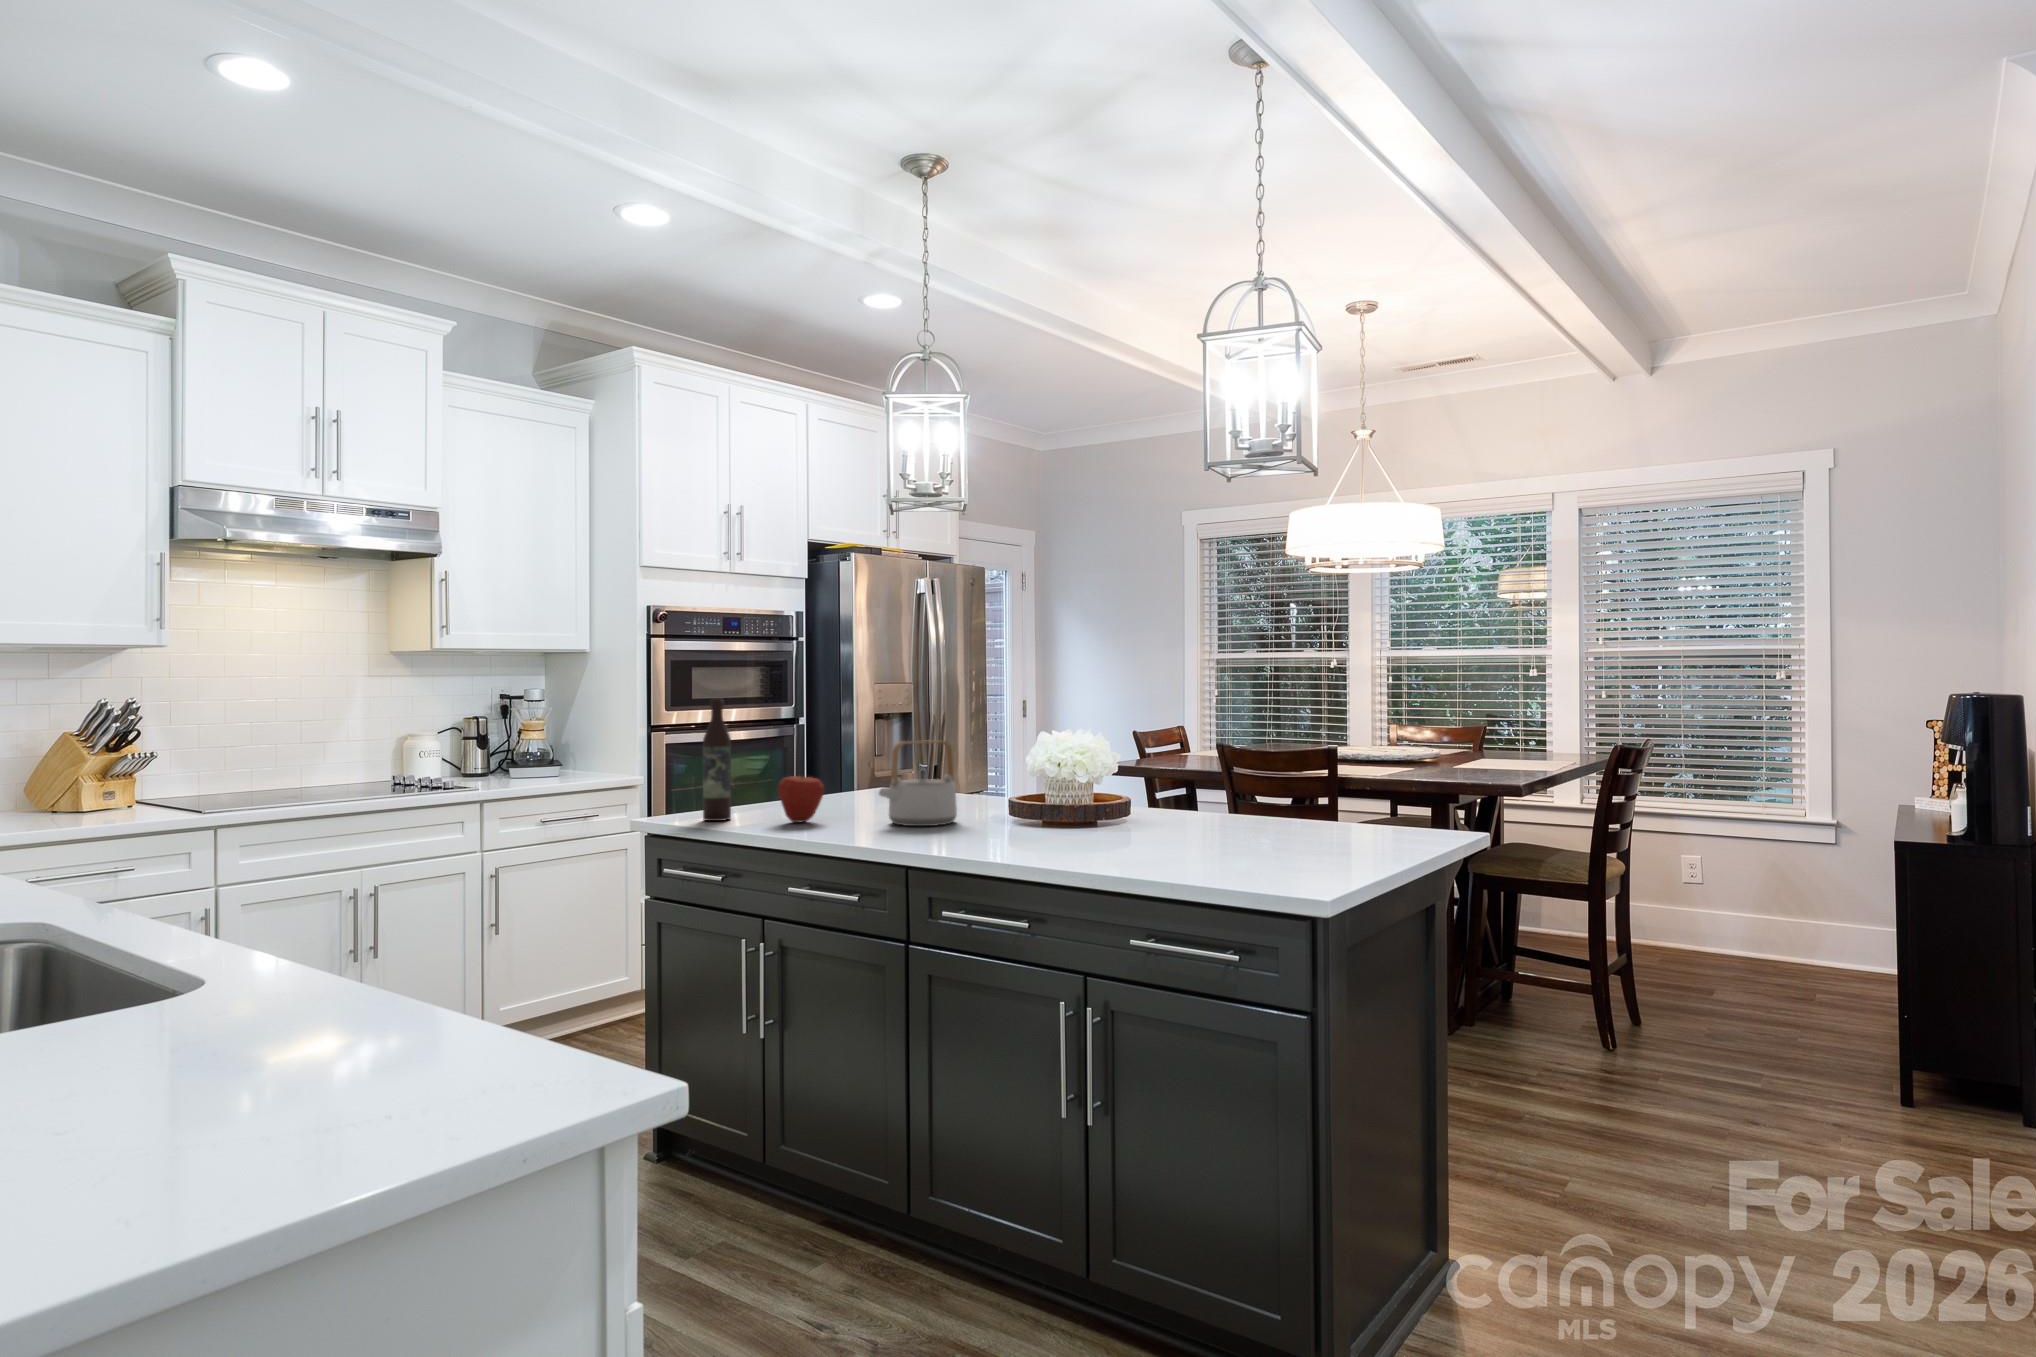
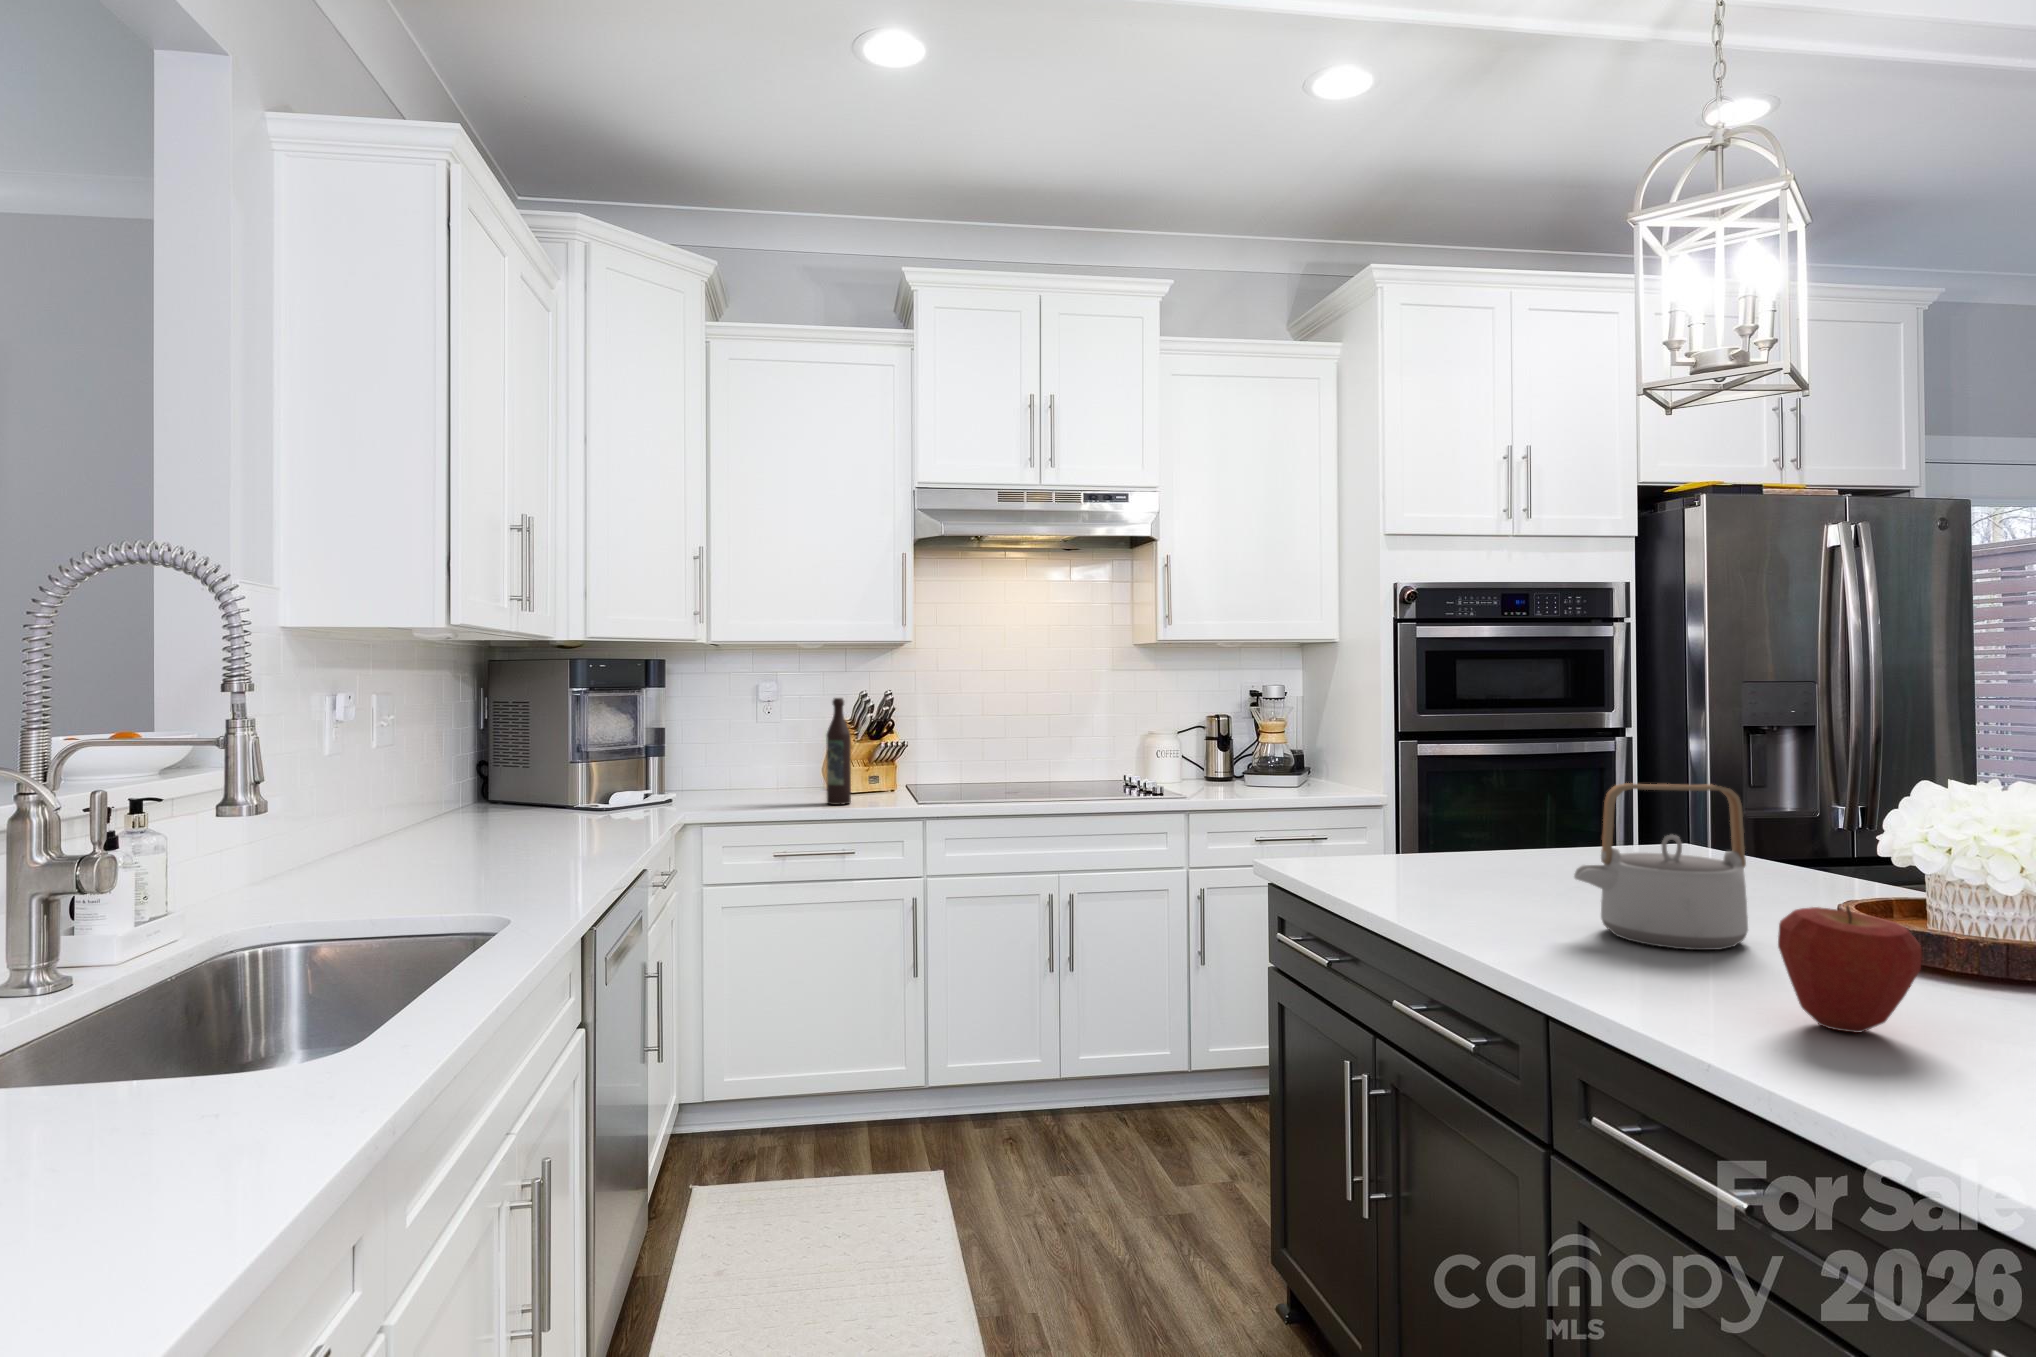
wine bottle: present [703,698,731,821] -> present [826,698,851,805]
apple: present [778,776,824,822] -> present [1778,906,1922,1033]

